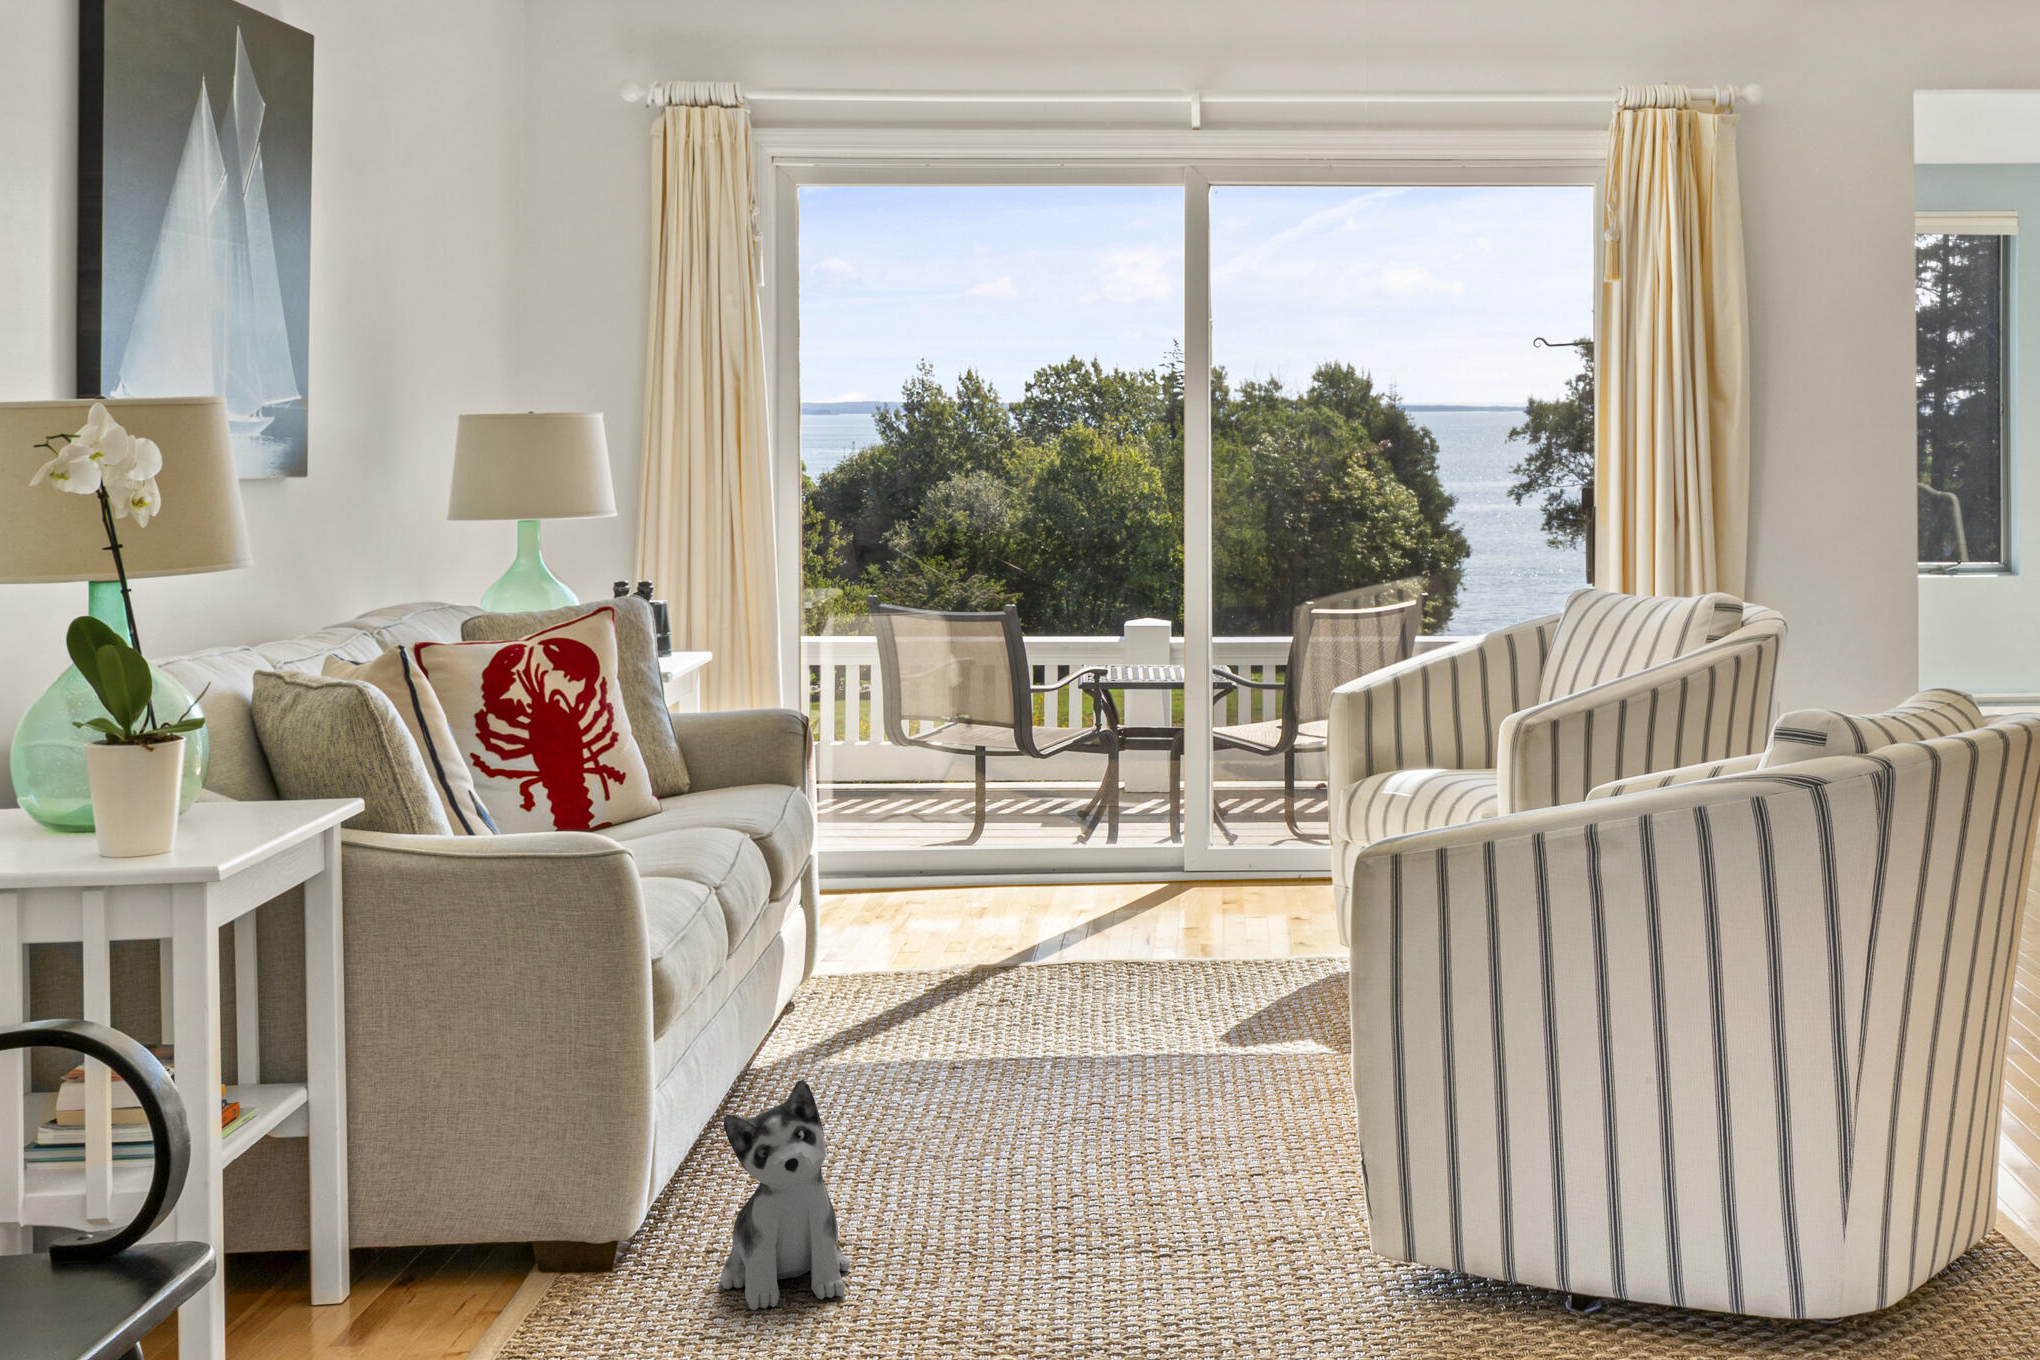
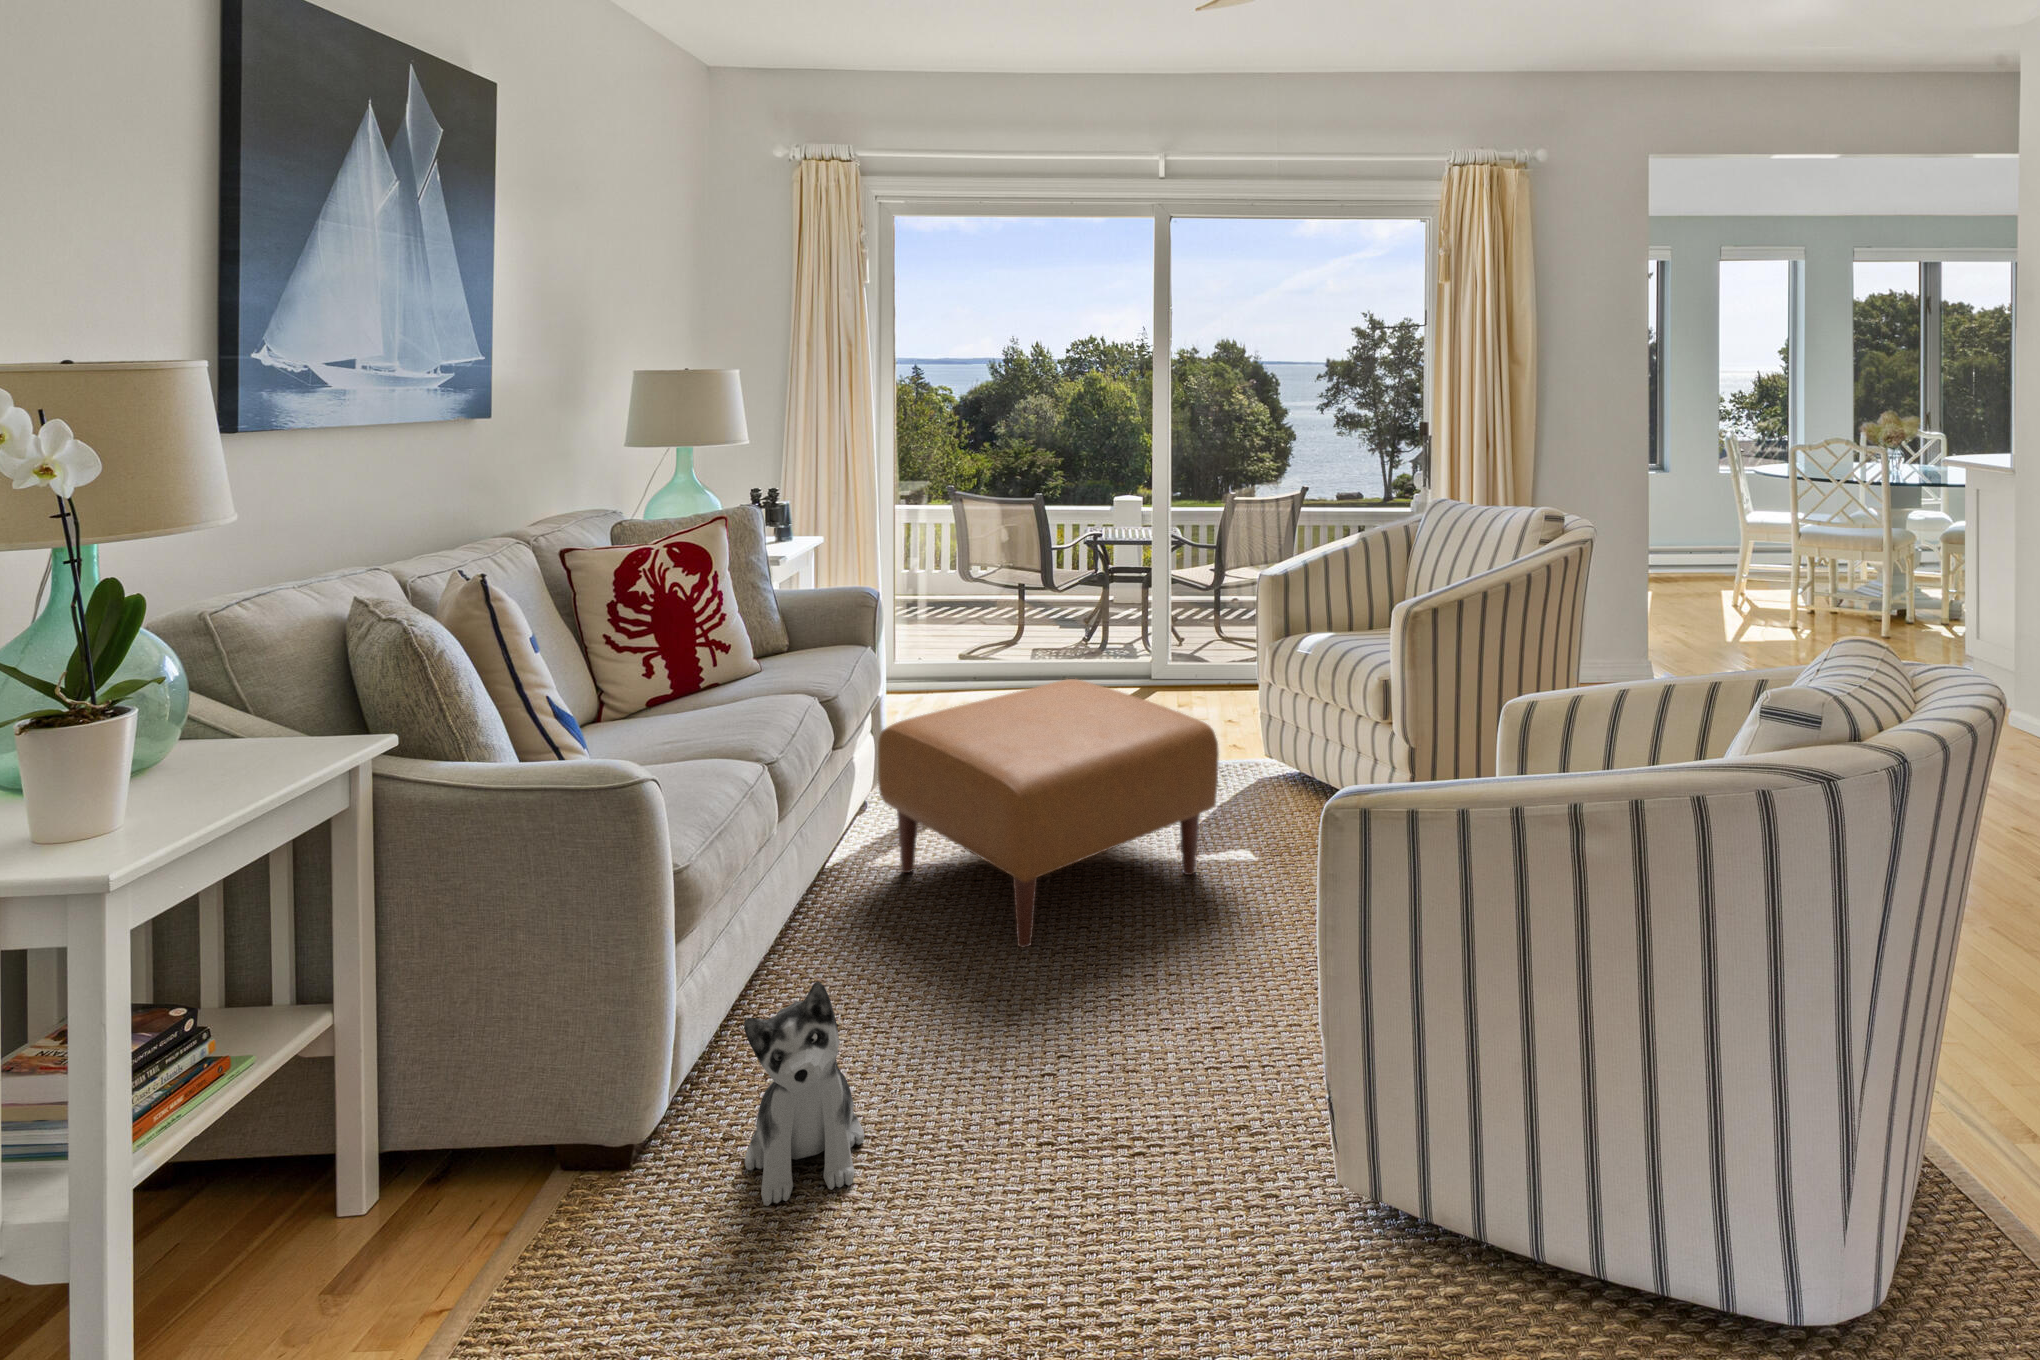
ottoman: none [818,832,1263,1131] -> present [878,679,1219,947]

